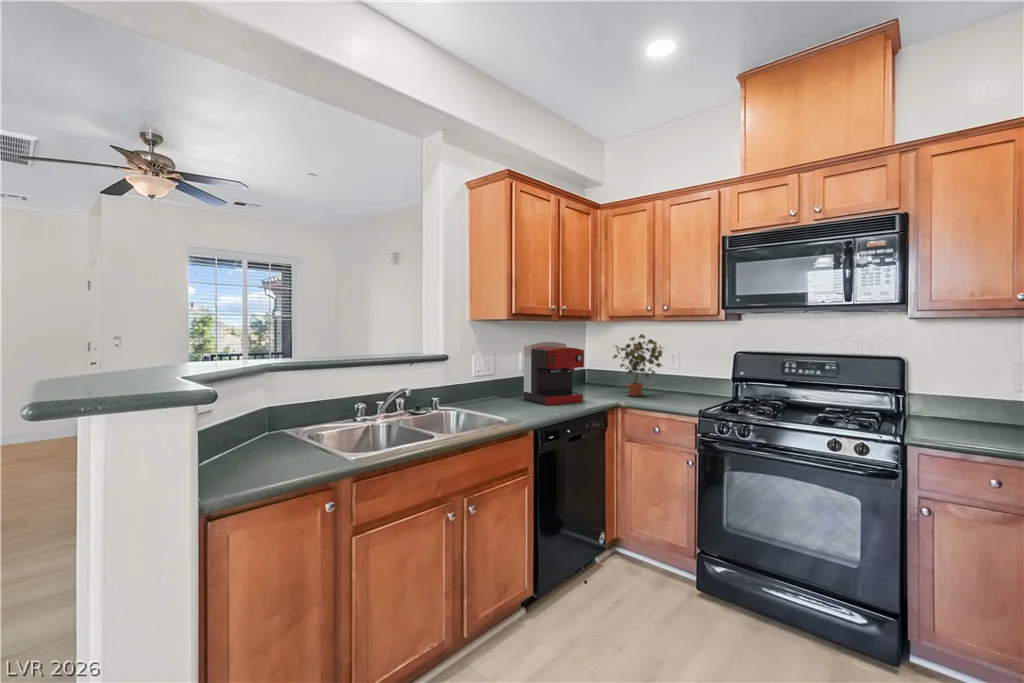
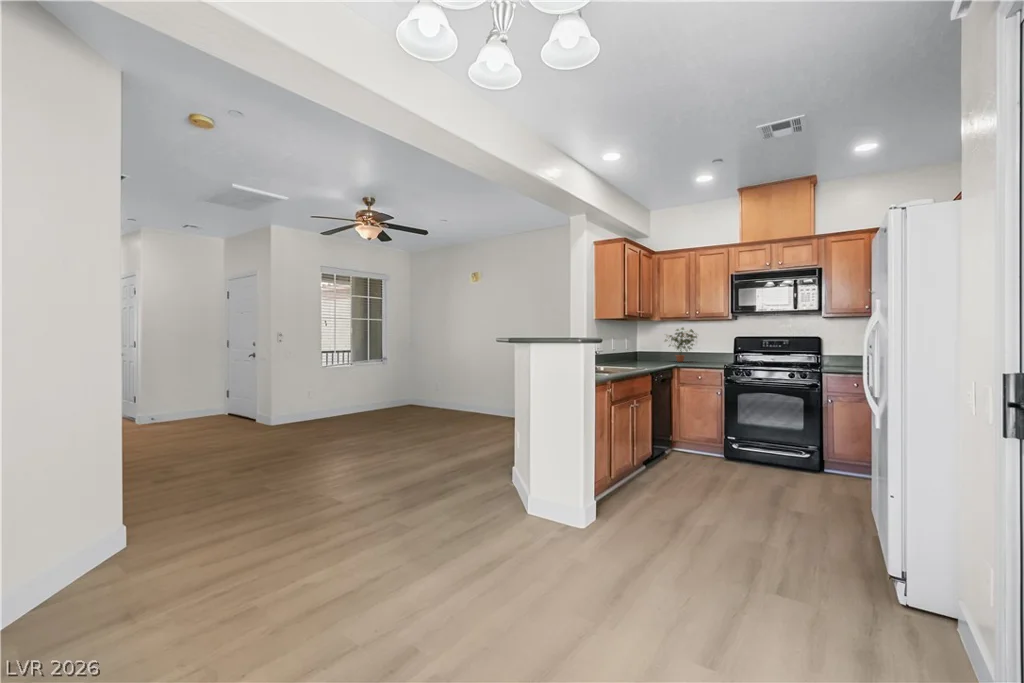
coffee maker: present [524,342,584,405] -> none [622,331,658,365]

